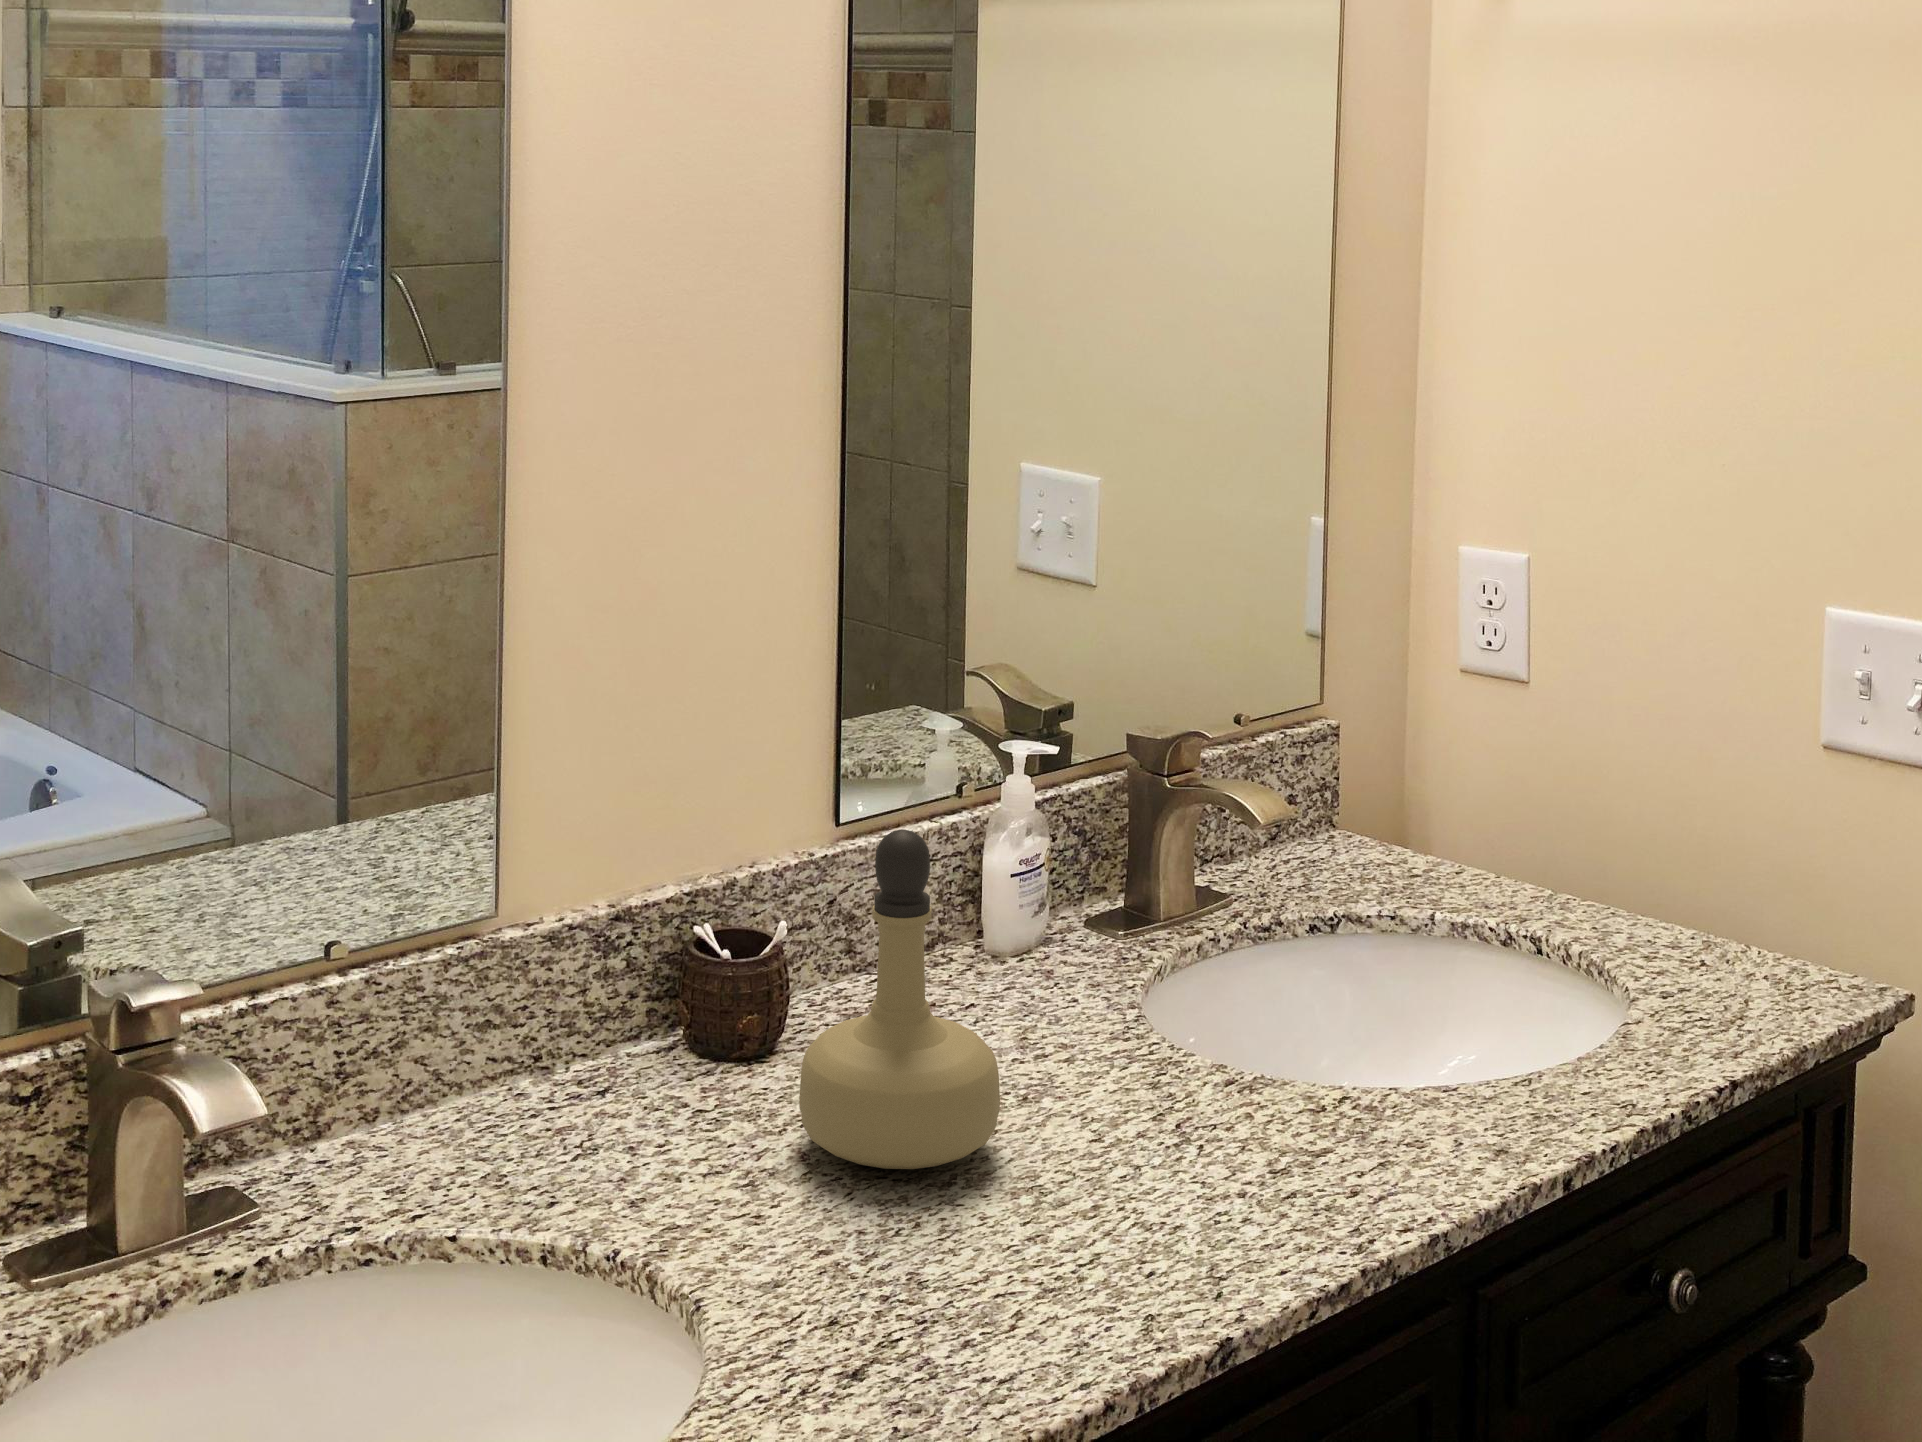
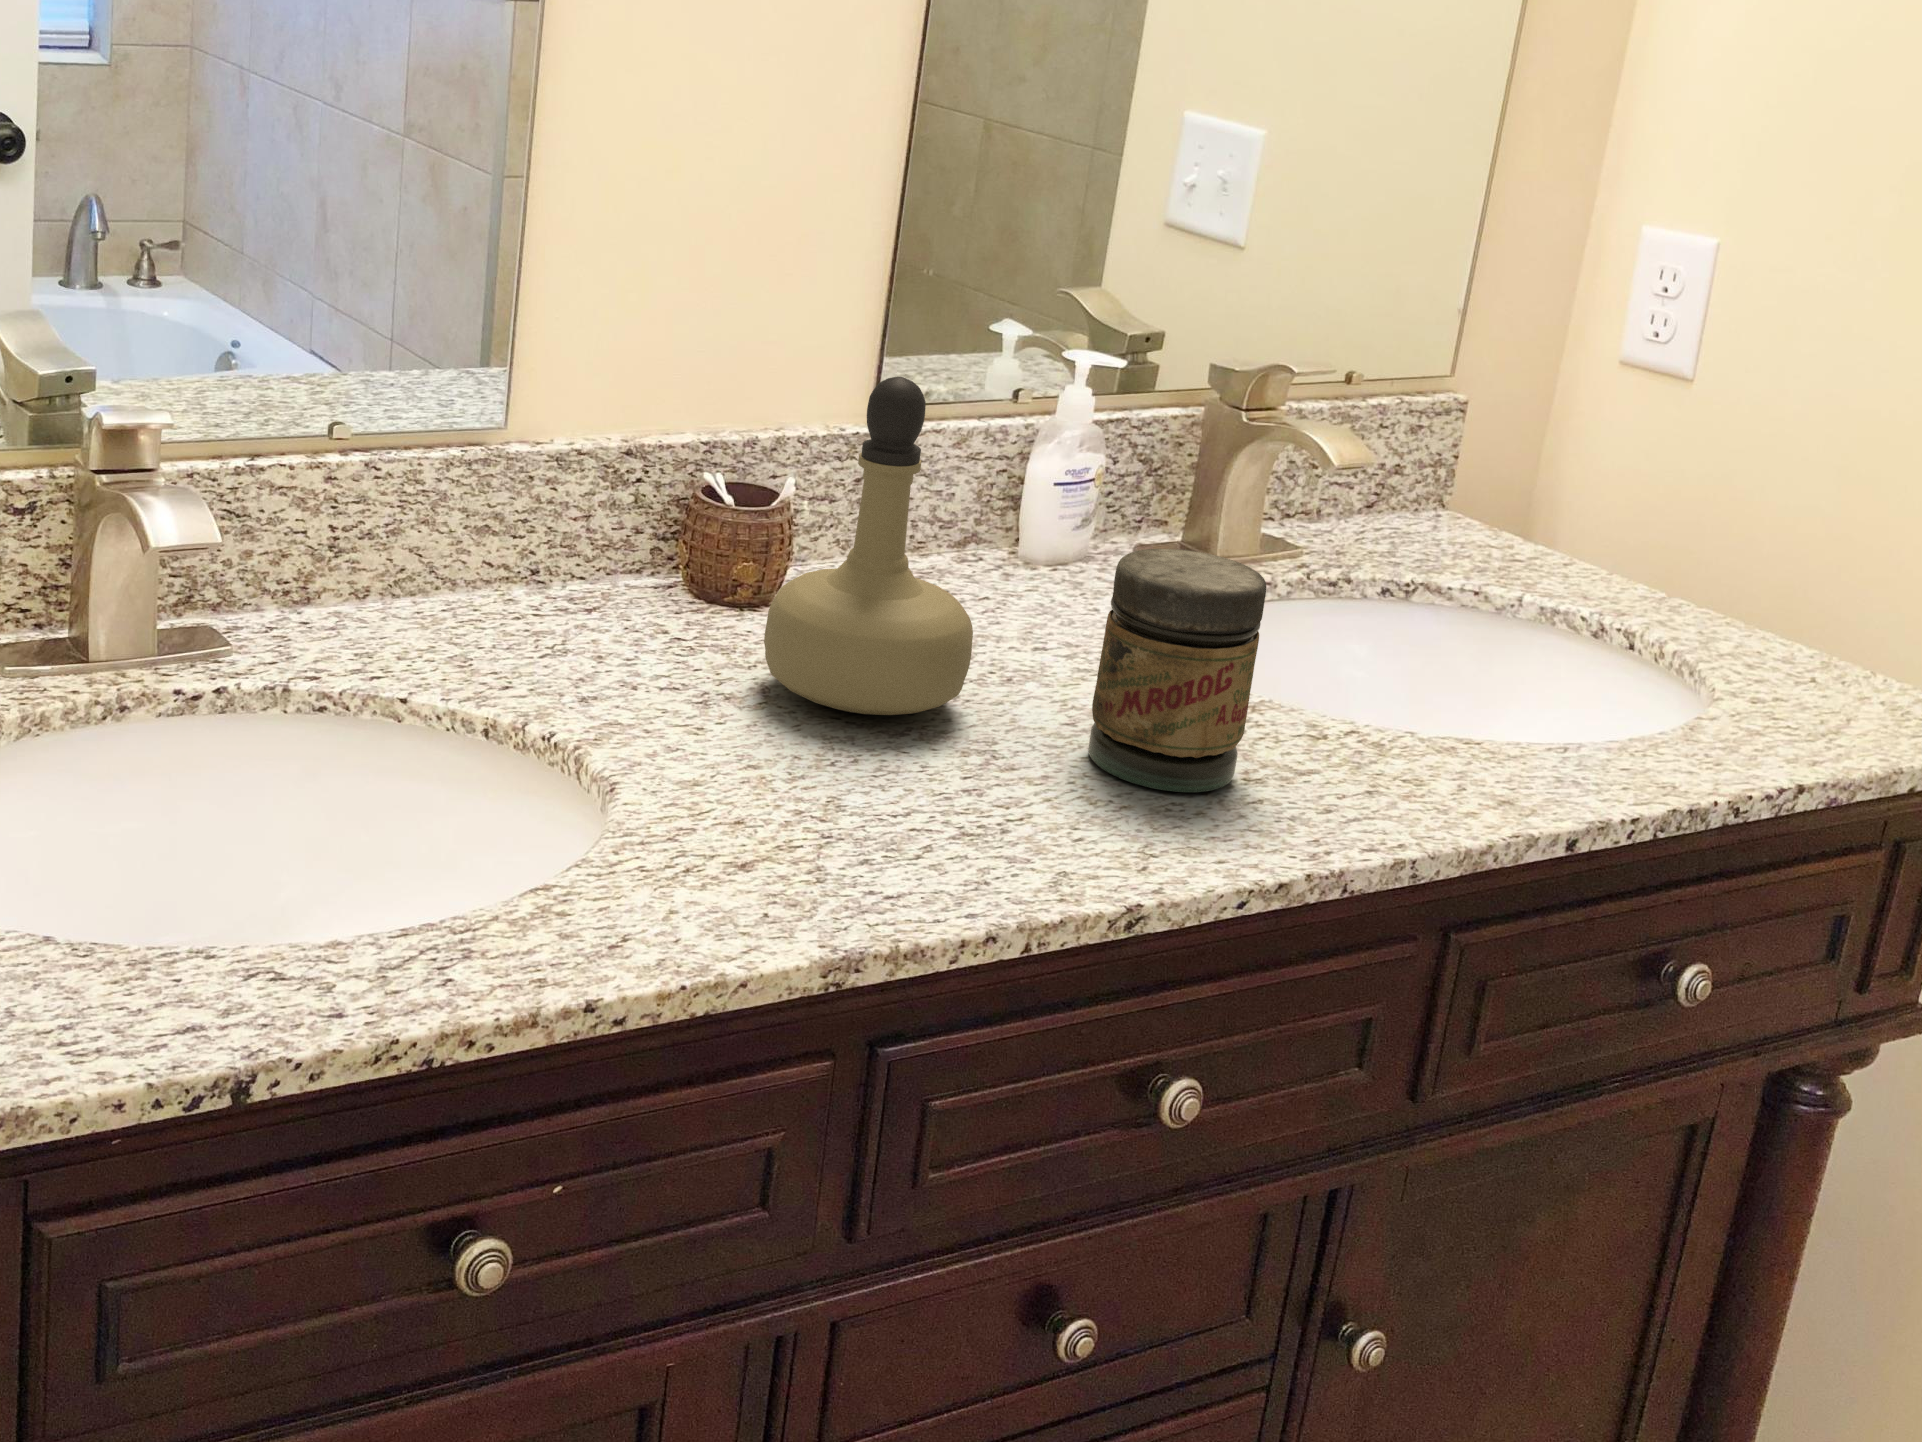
jar: none [1123,957,1266,1201] -> present [1088,549,1266,792]

